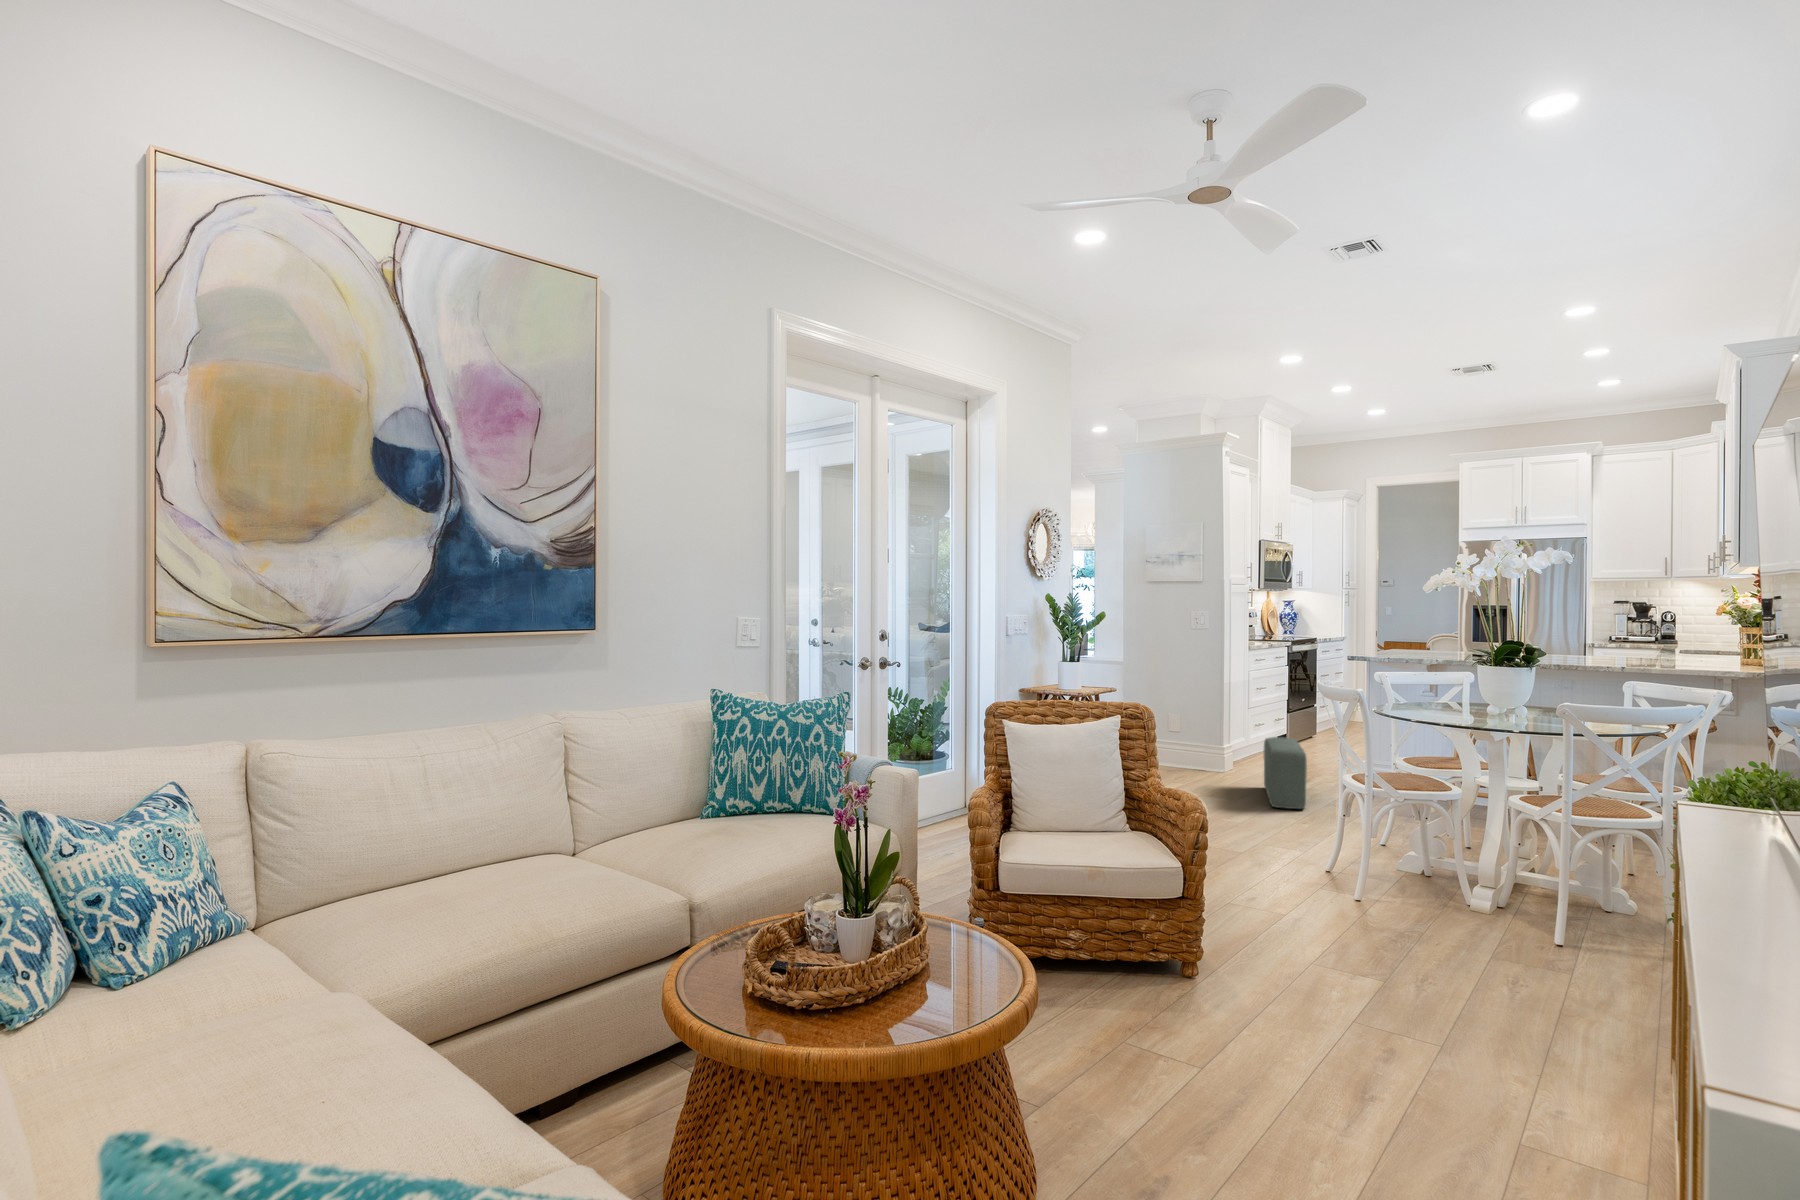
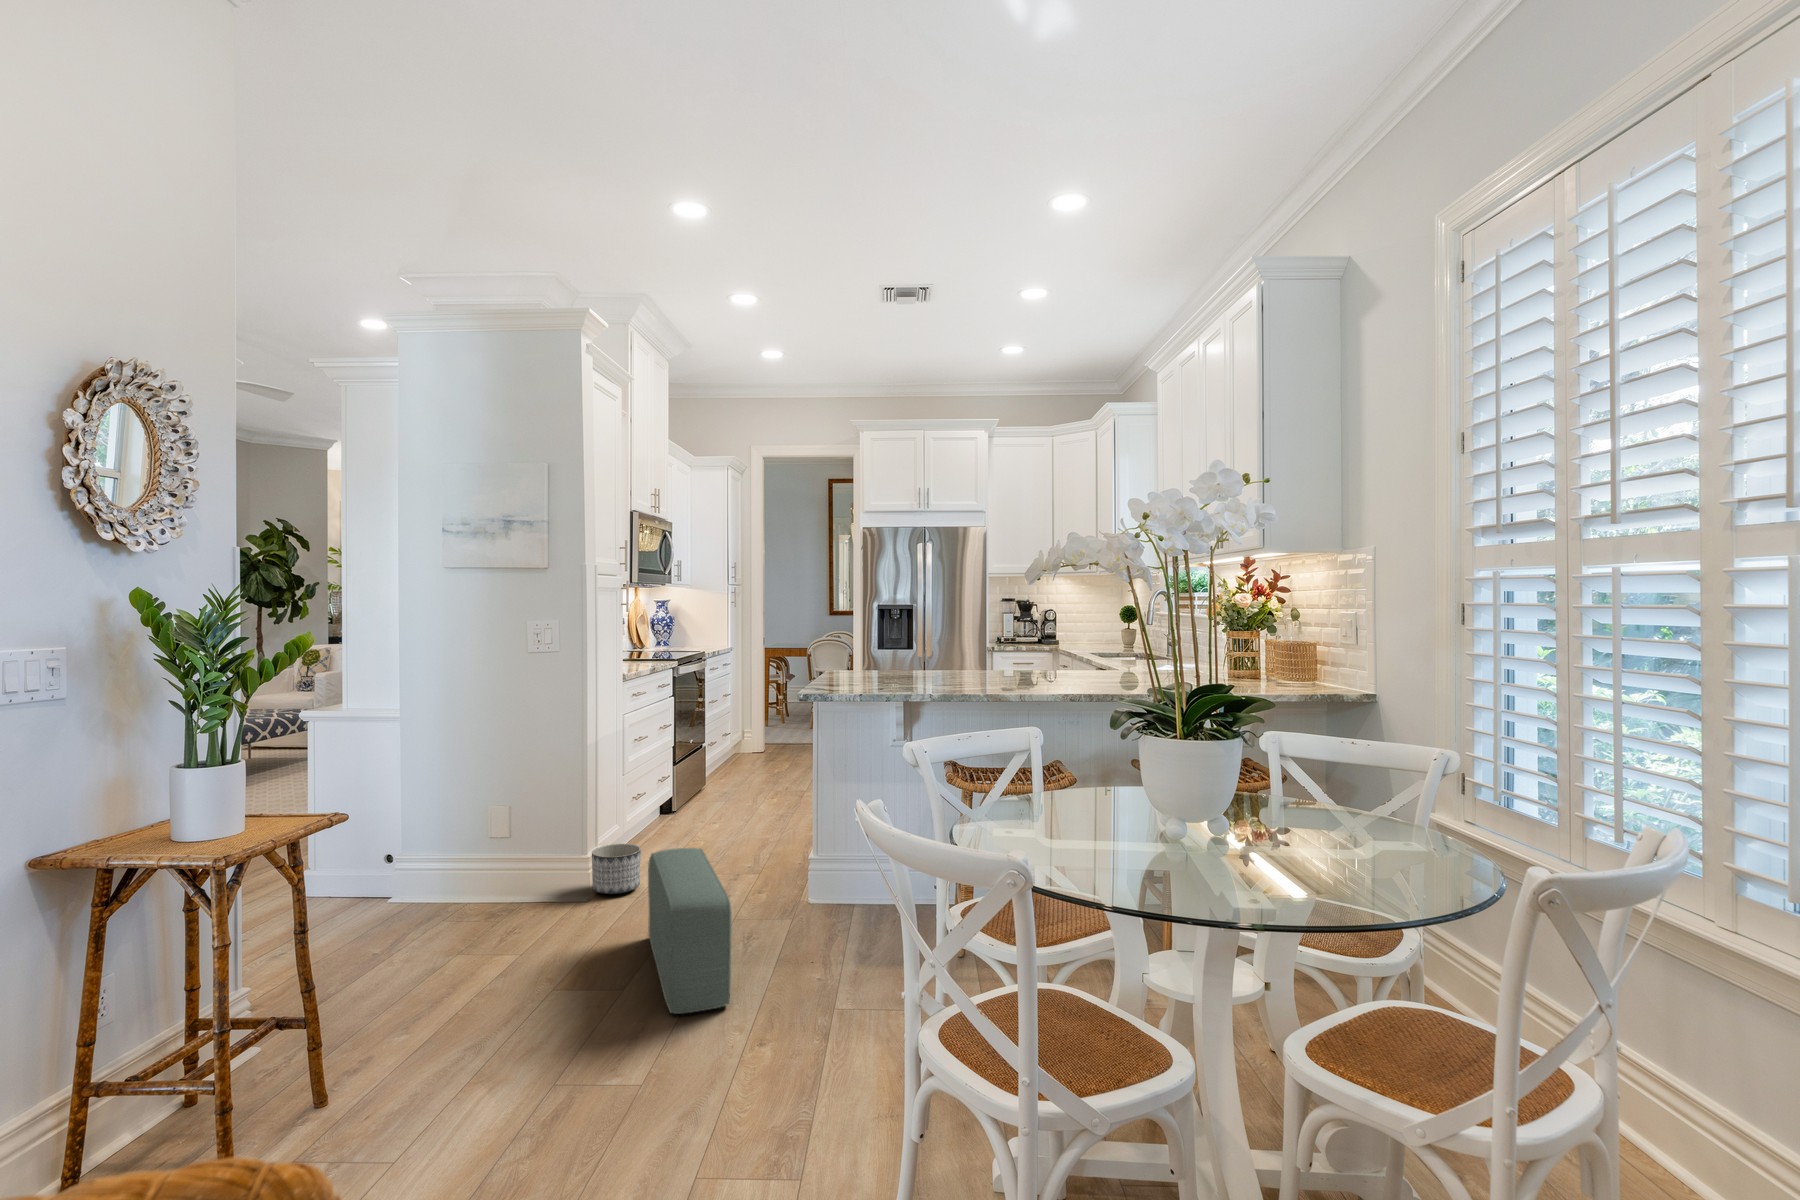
planter: none [1232,745,1262,772] -> present [592,844,641,894]

